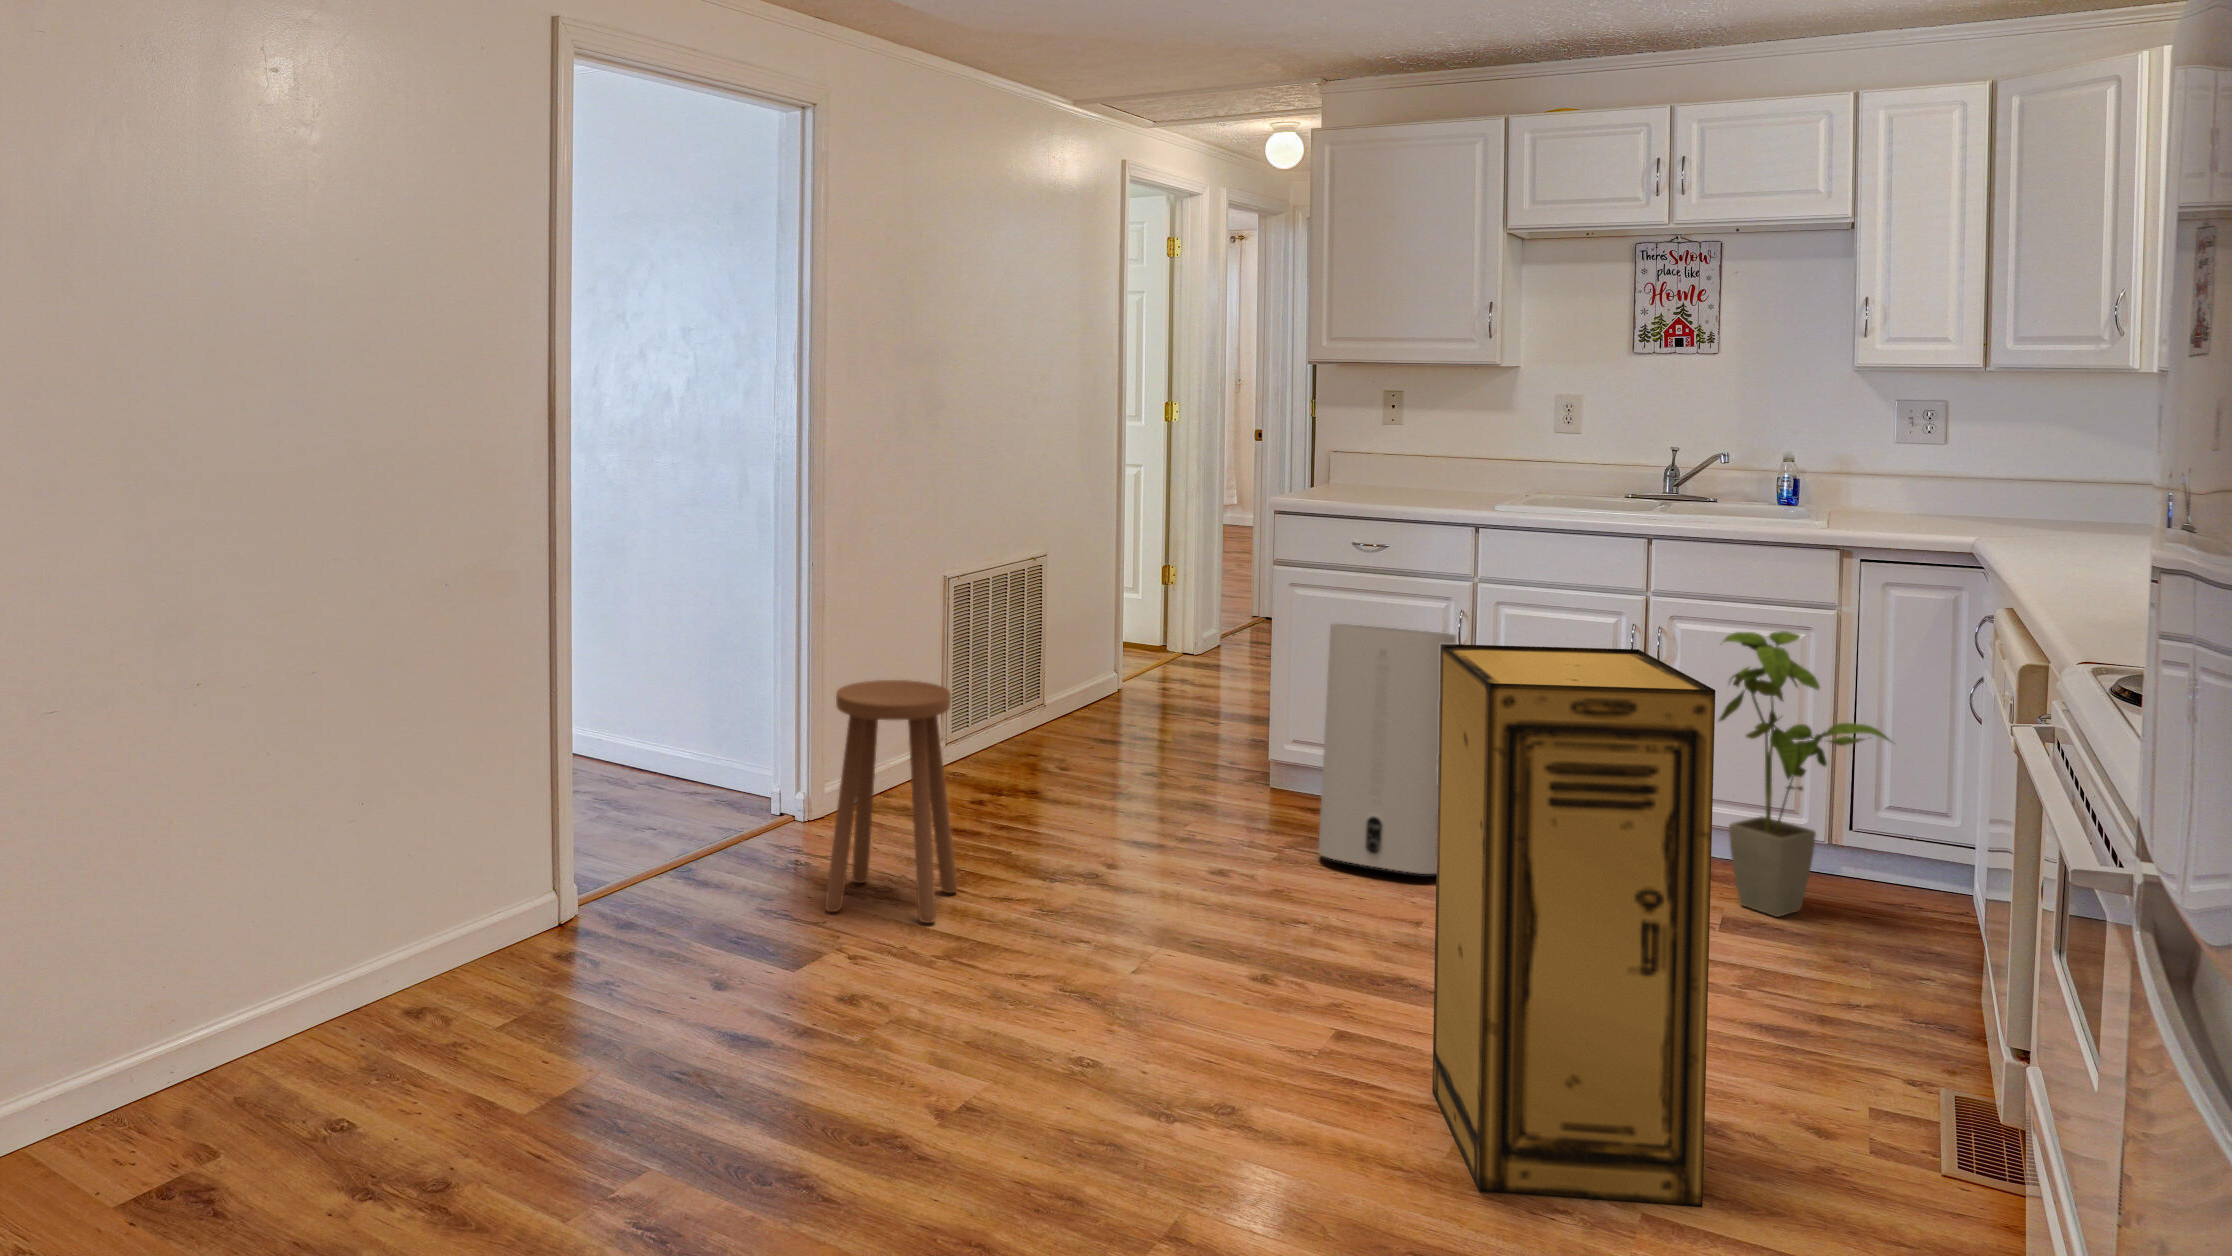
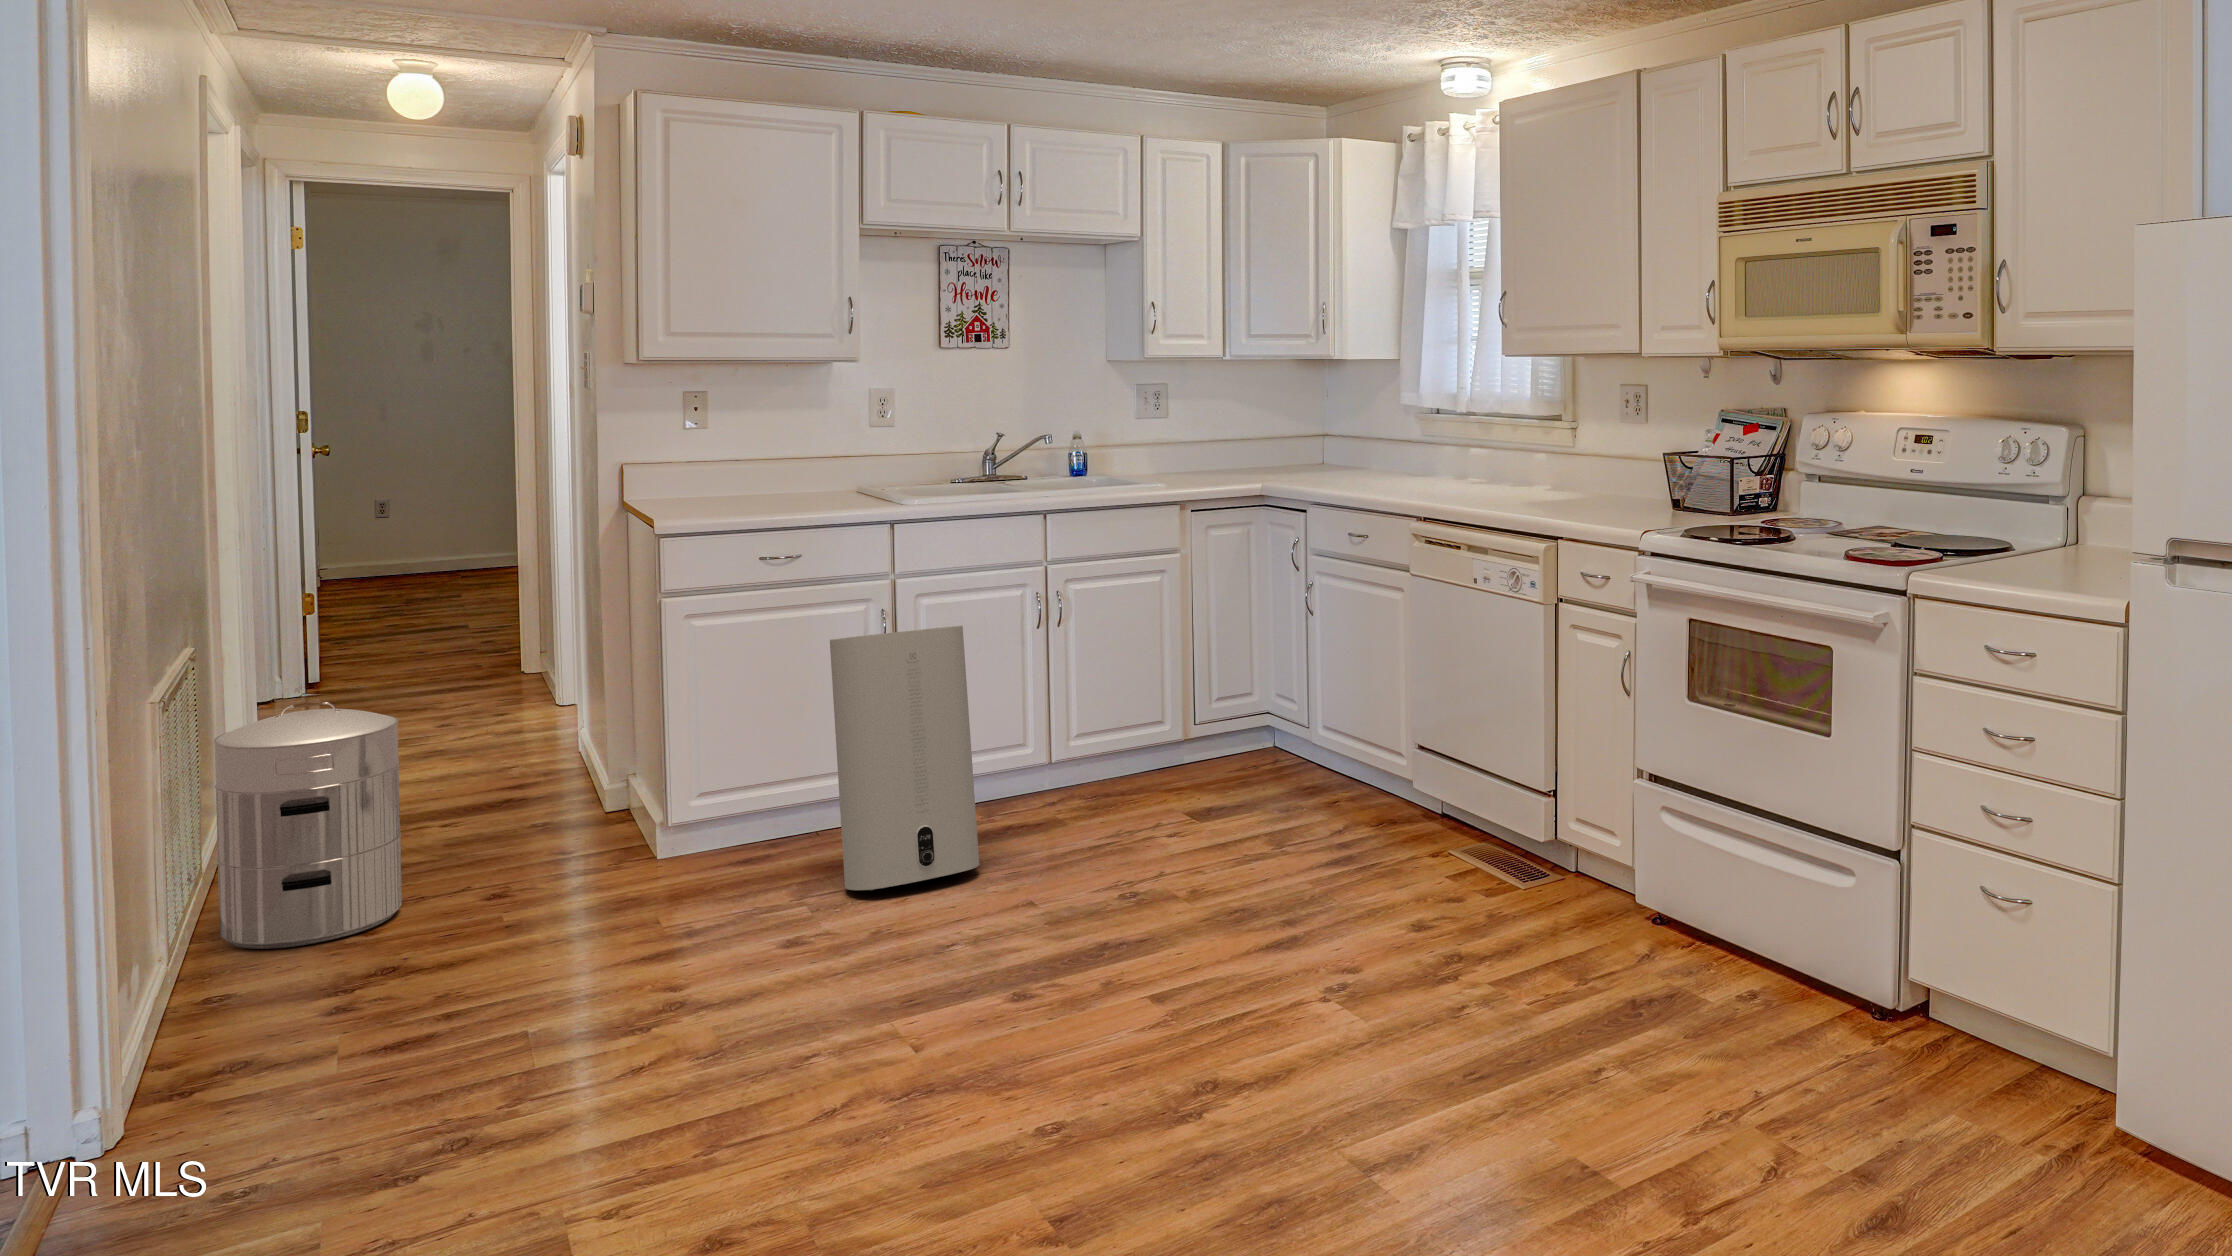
waste bin: none [1006,600,1109,767] -> present [214,701,402,949]
house plant: present [1719,631,1890,917] -> none [1145,572,1272,809]
storage cabinet: present [1432,644,1715,1208] -> none [1281,572,1506,1022]
stool: present [825,680,957,923] -> none [393,803,627,1180]

